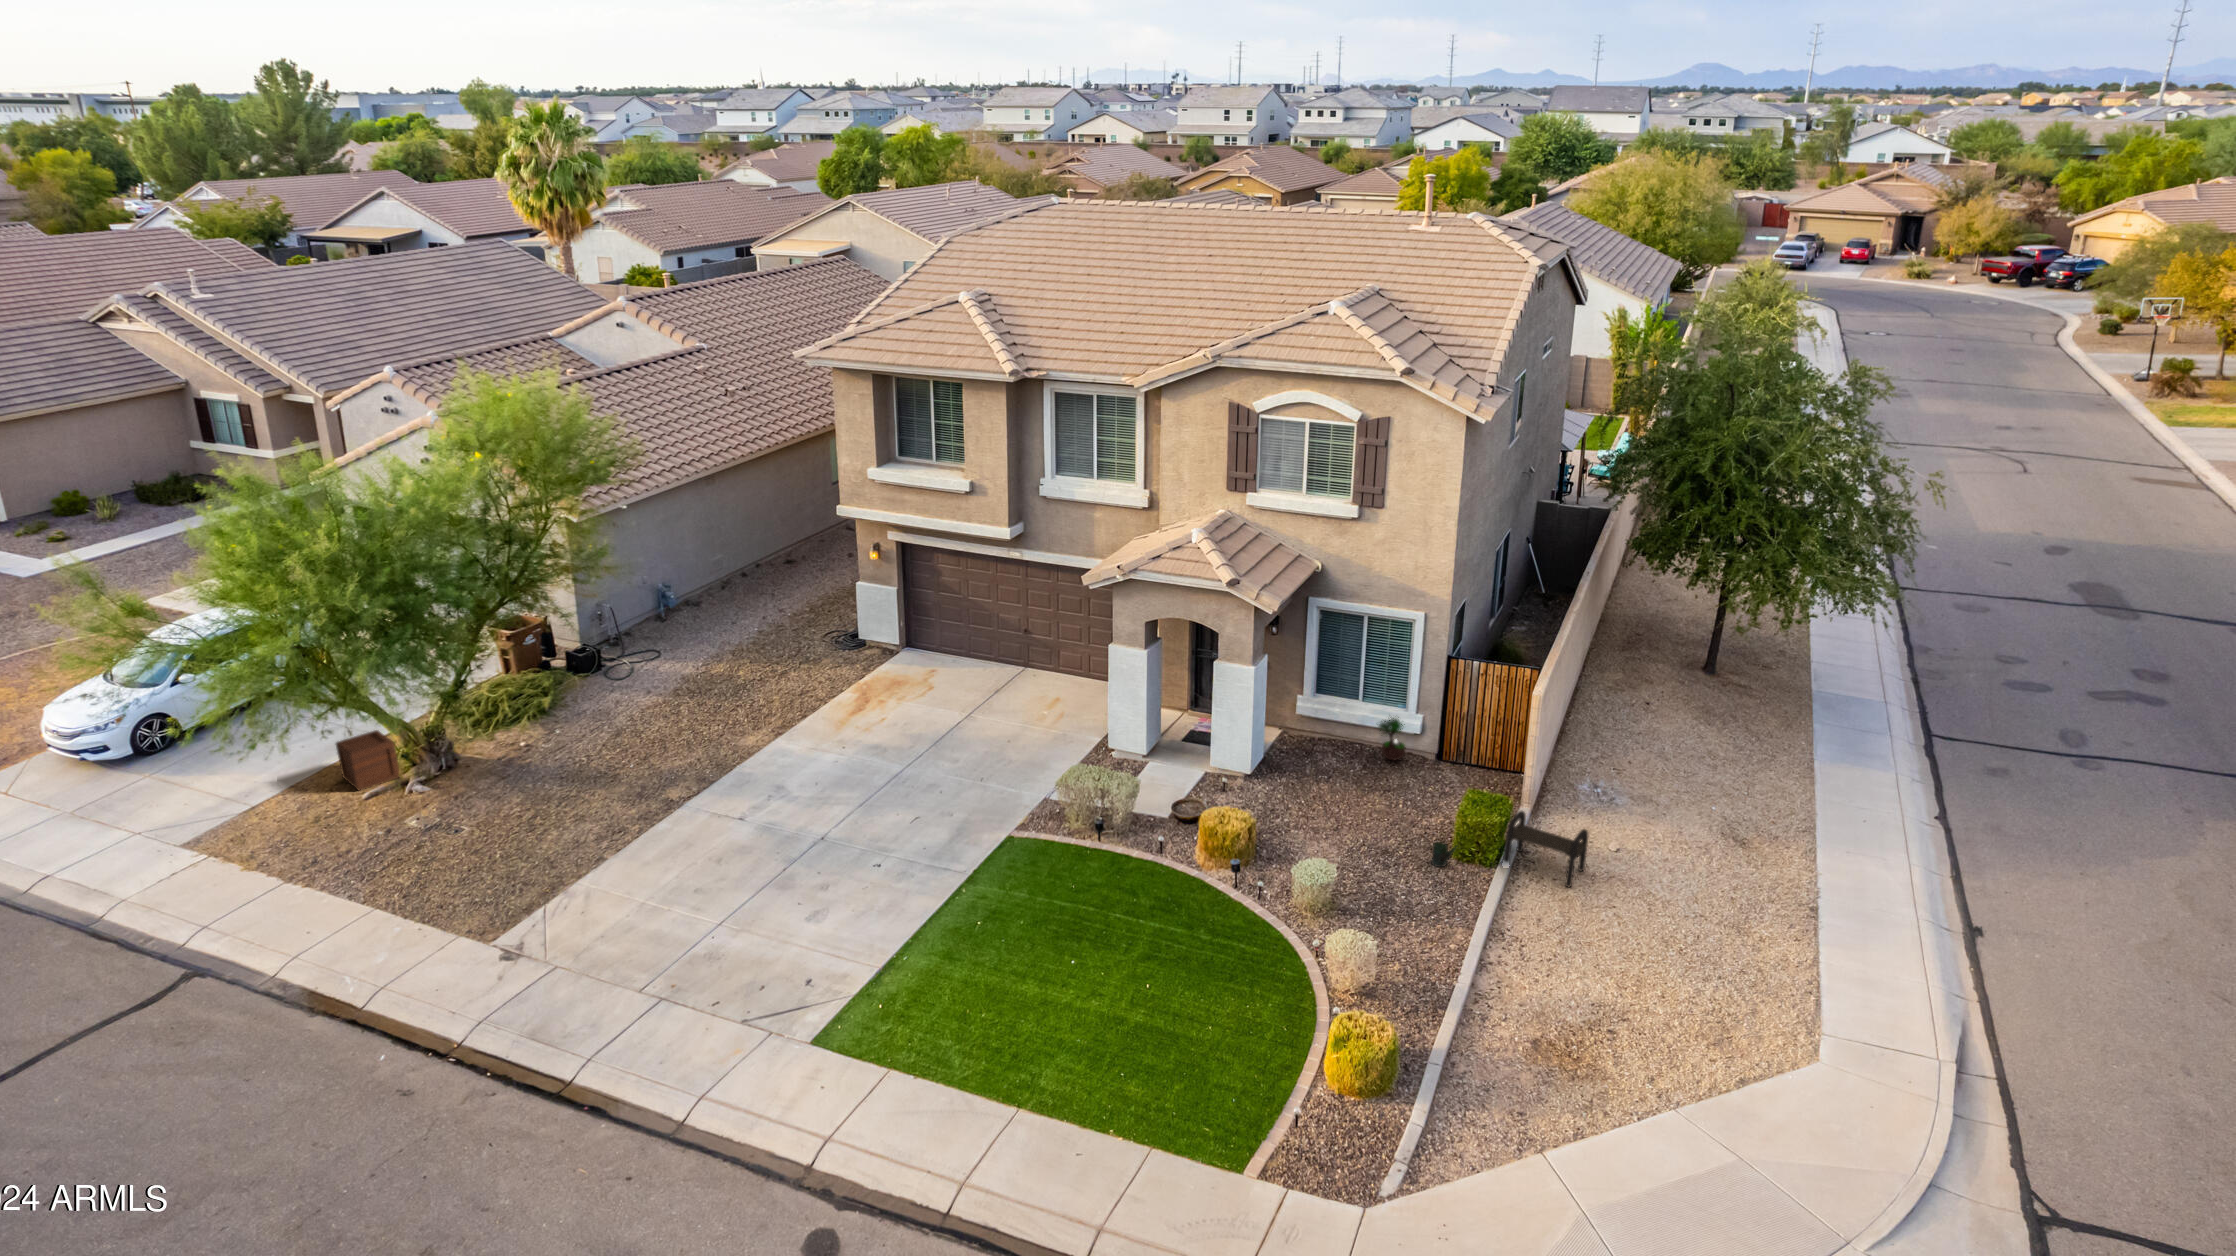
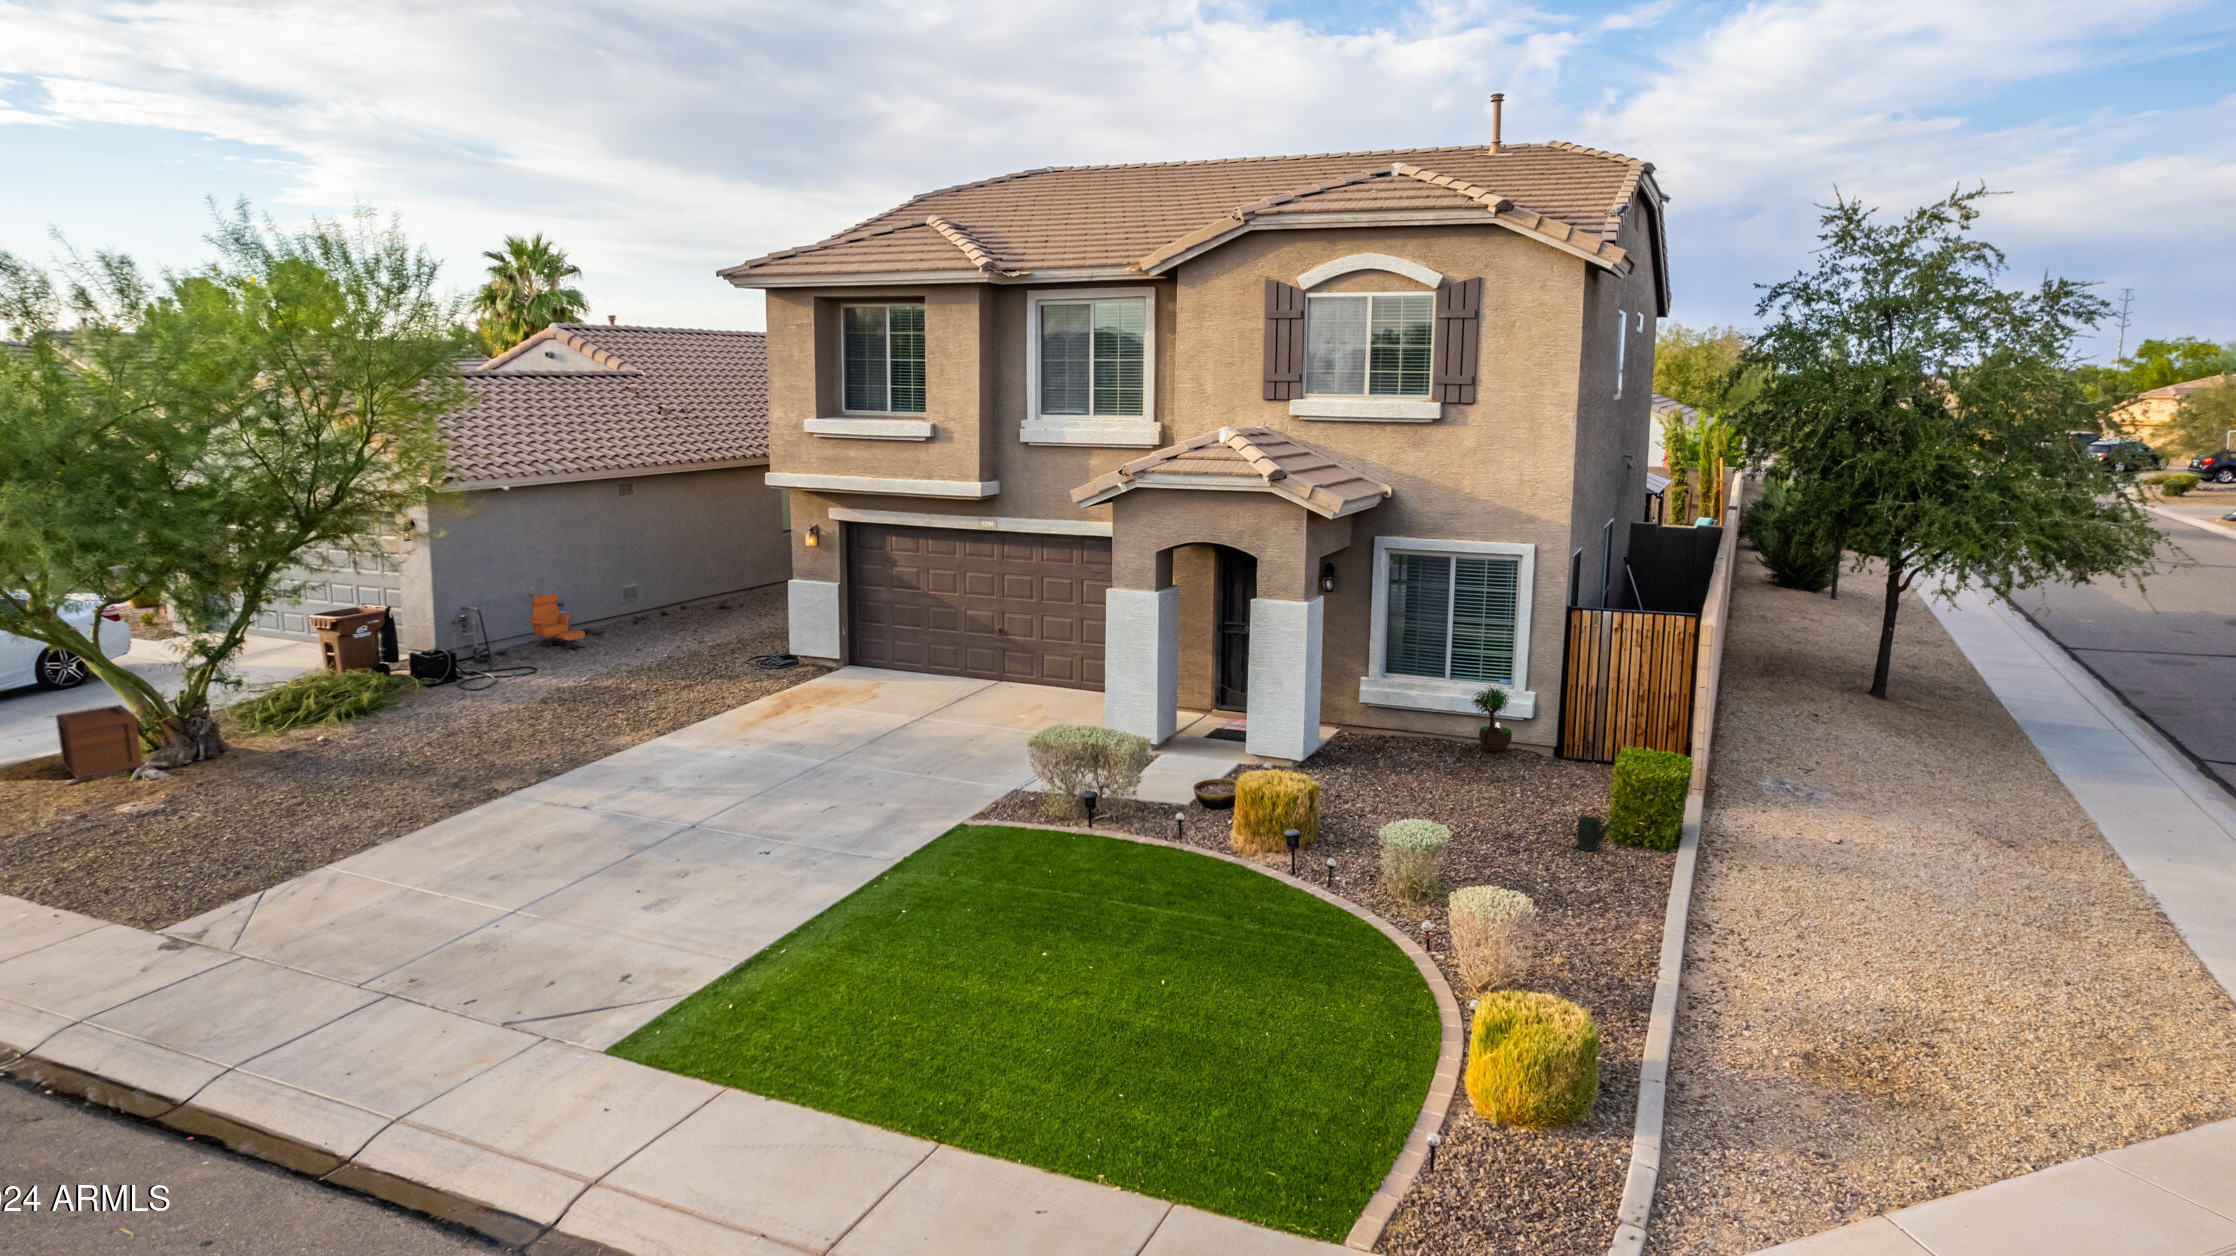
lounge chair: none [640,584,688,633] -> present [529,594,586,651]
bench: present [1503,811,1588,887] -> none [1680,774,1808,876]

